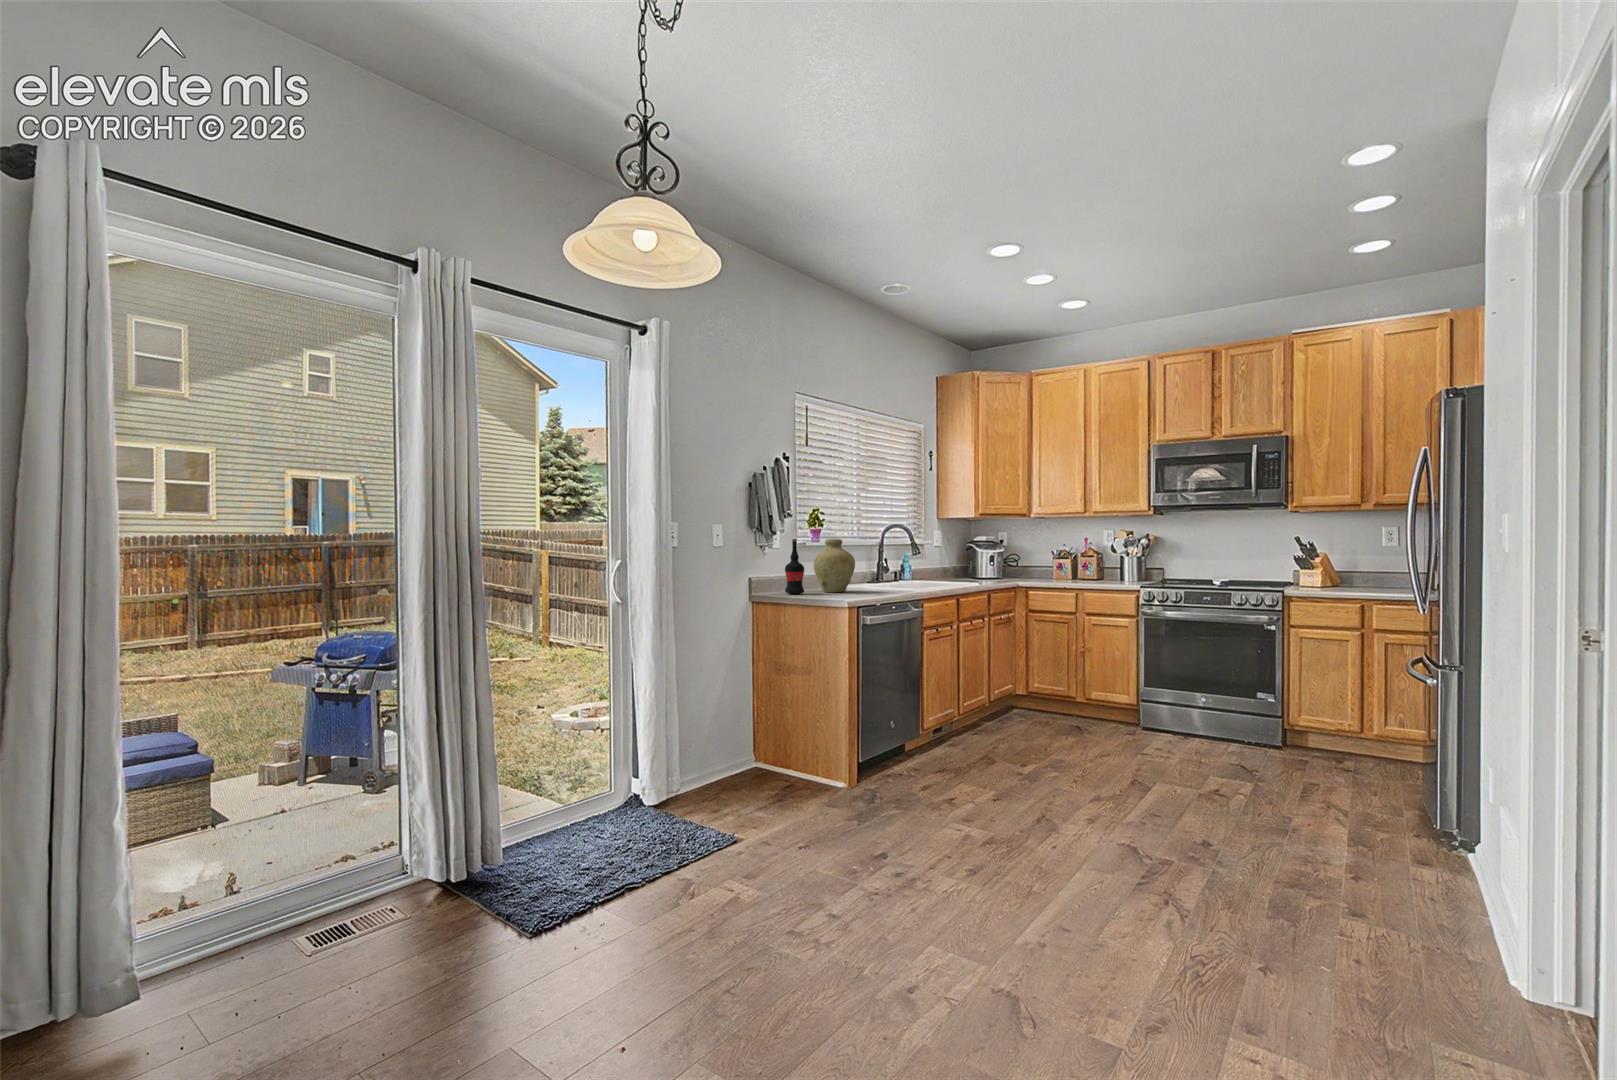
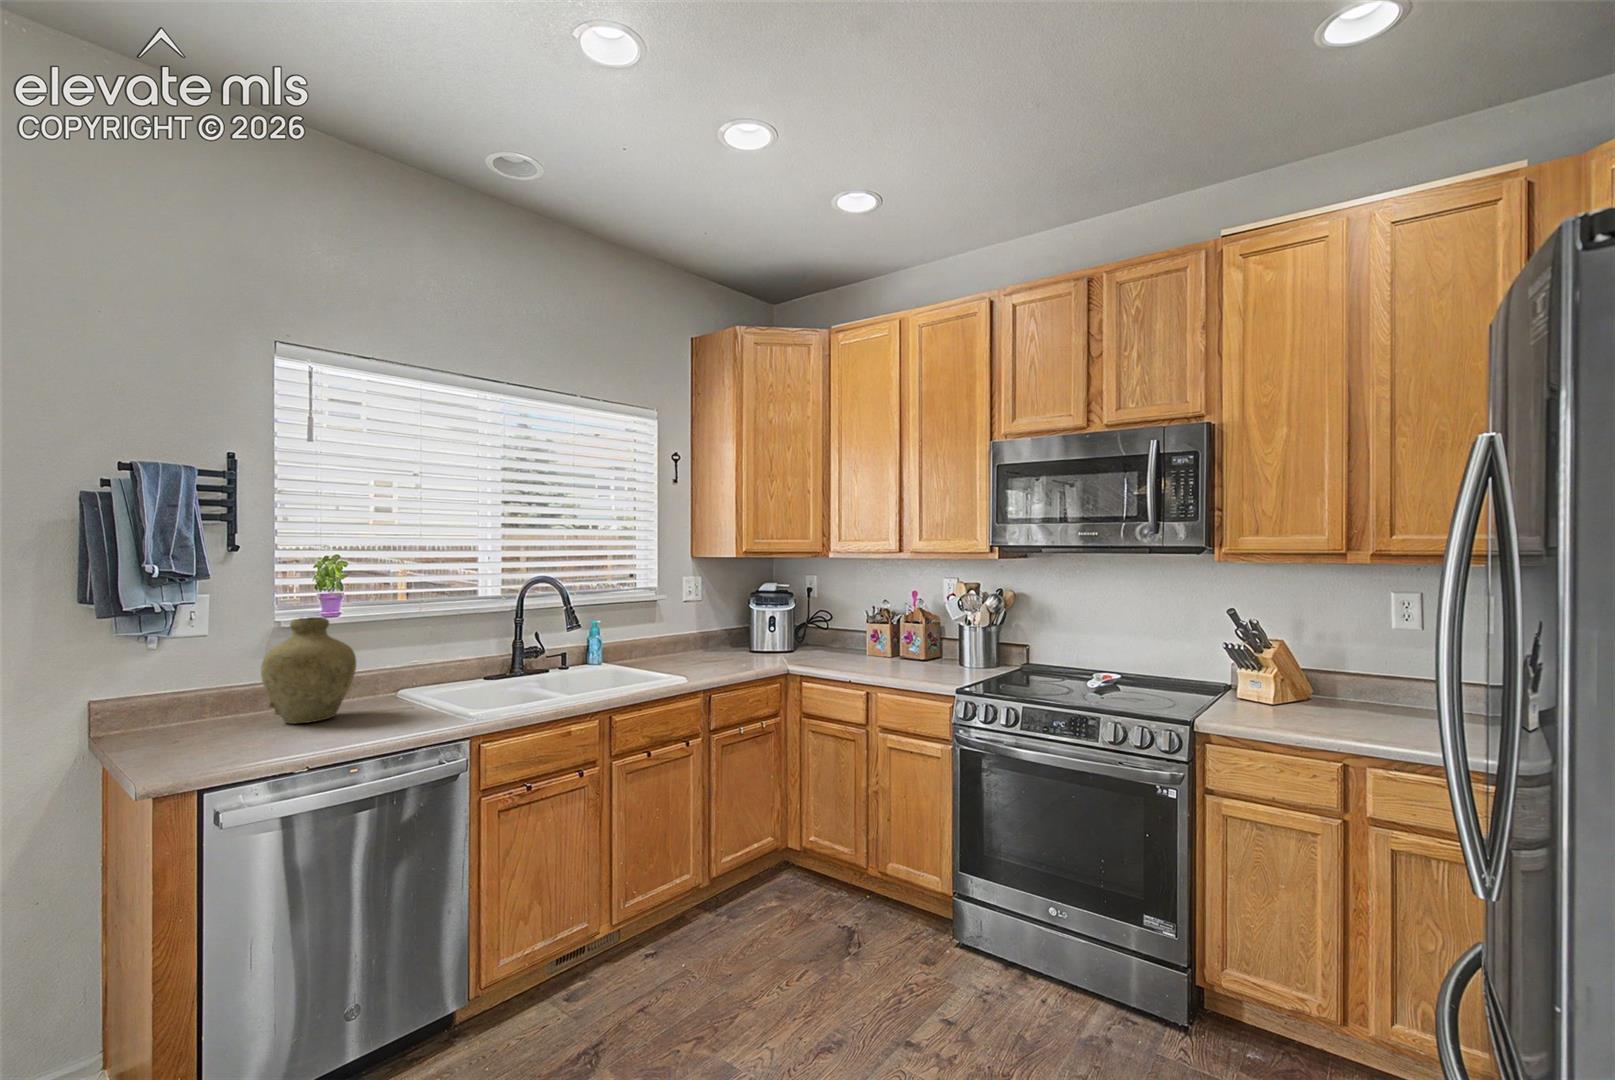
wine bottle: present [785,539,804,594] -> none [158,623,209,735]

